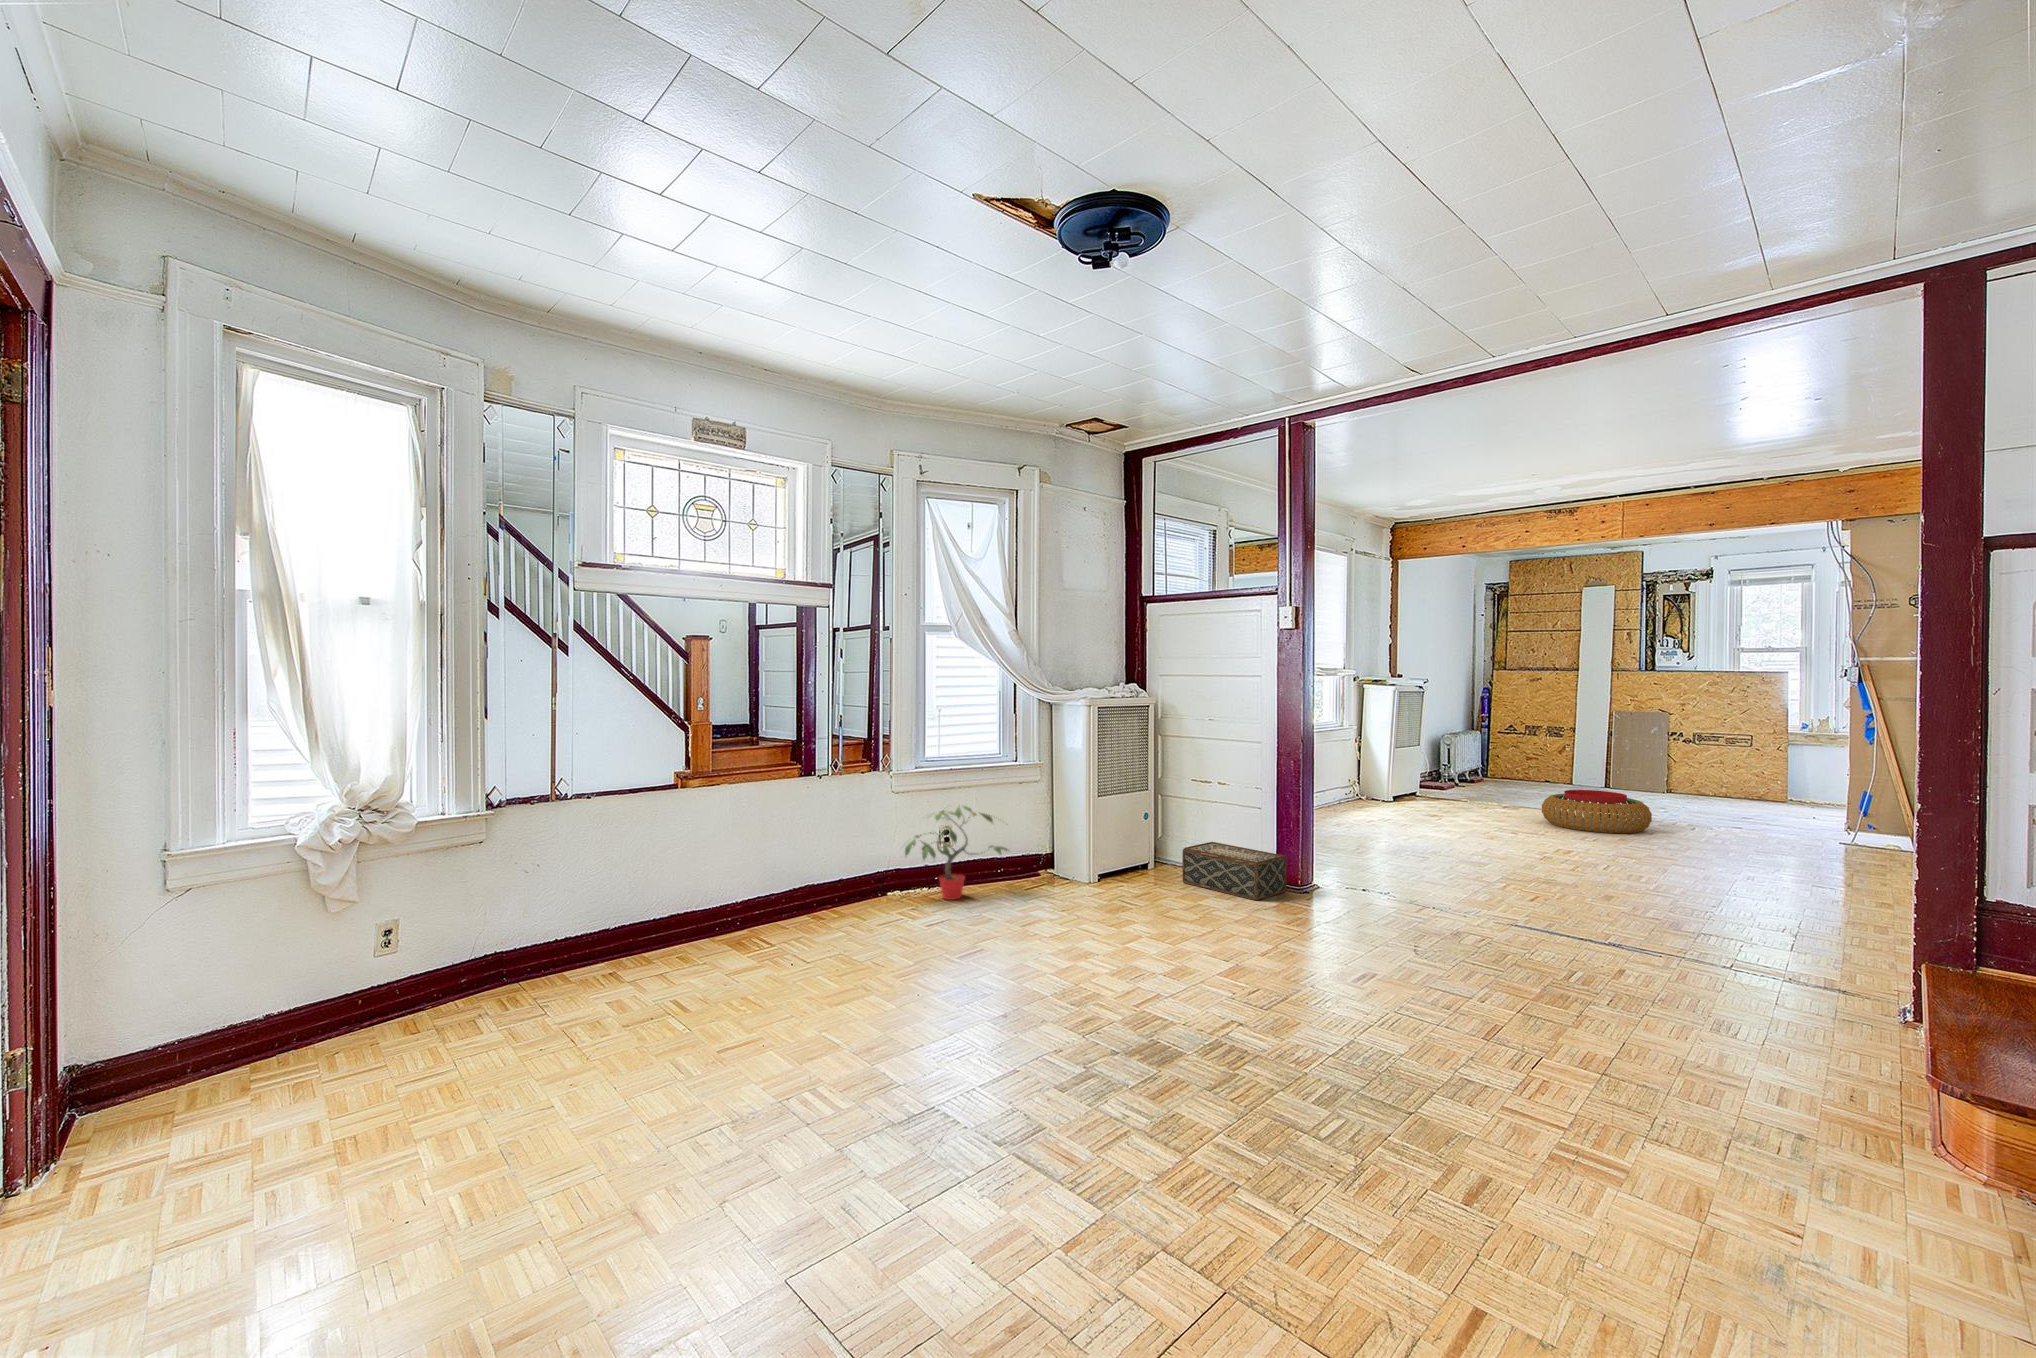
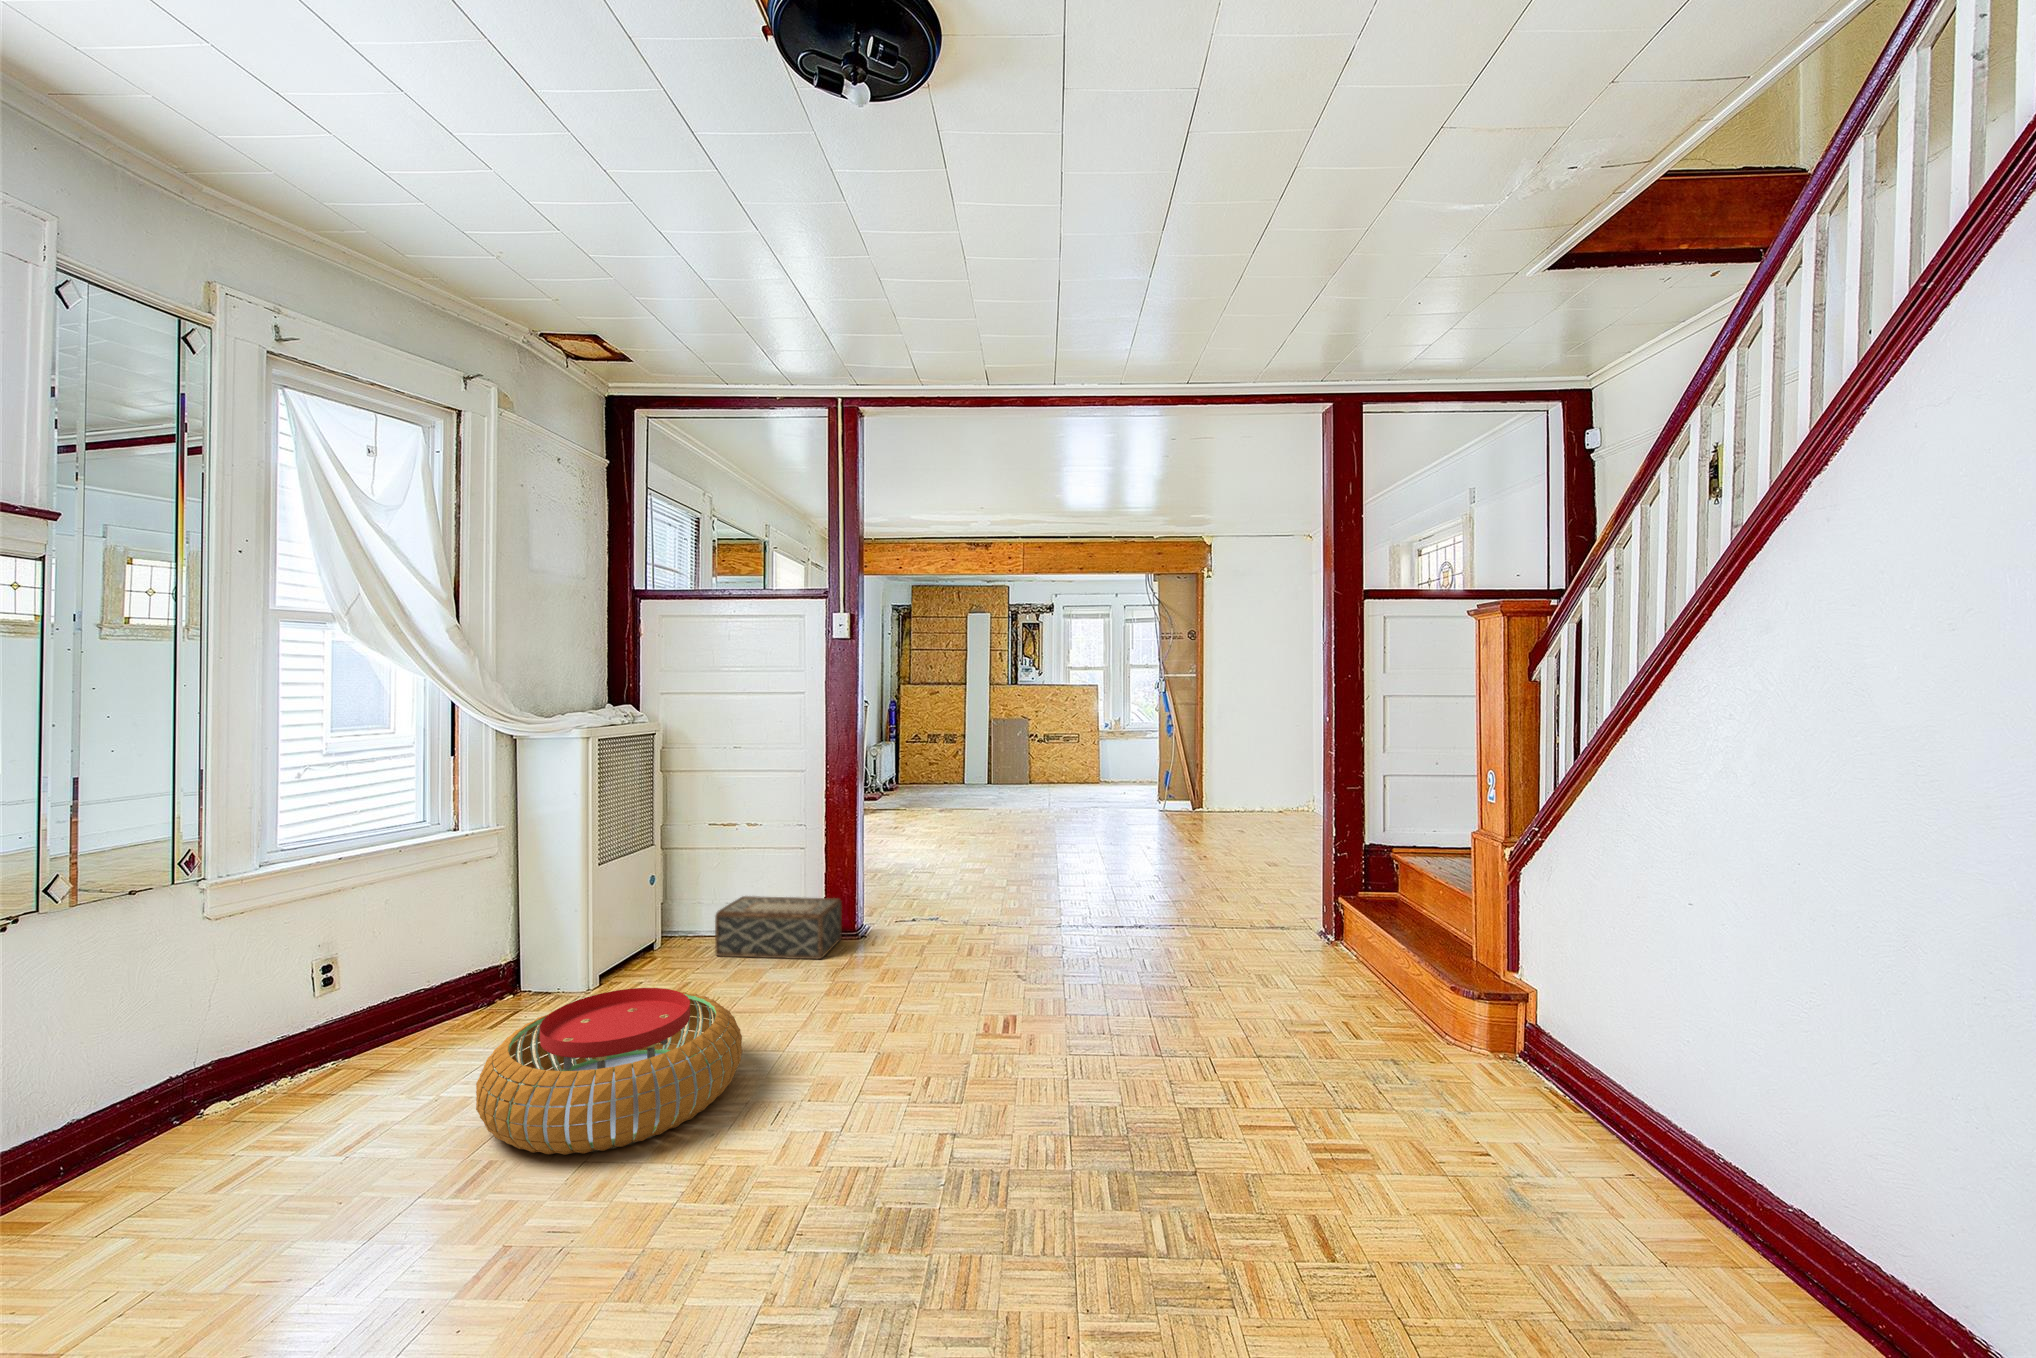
pouf: present [1542,790,1652,833] -> present [476,988,742,1155]
potted plant: present [905,806,1008,900] -> none [227,916,471,1088]

